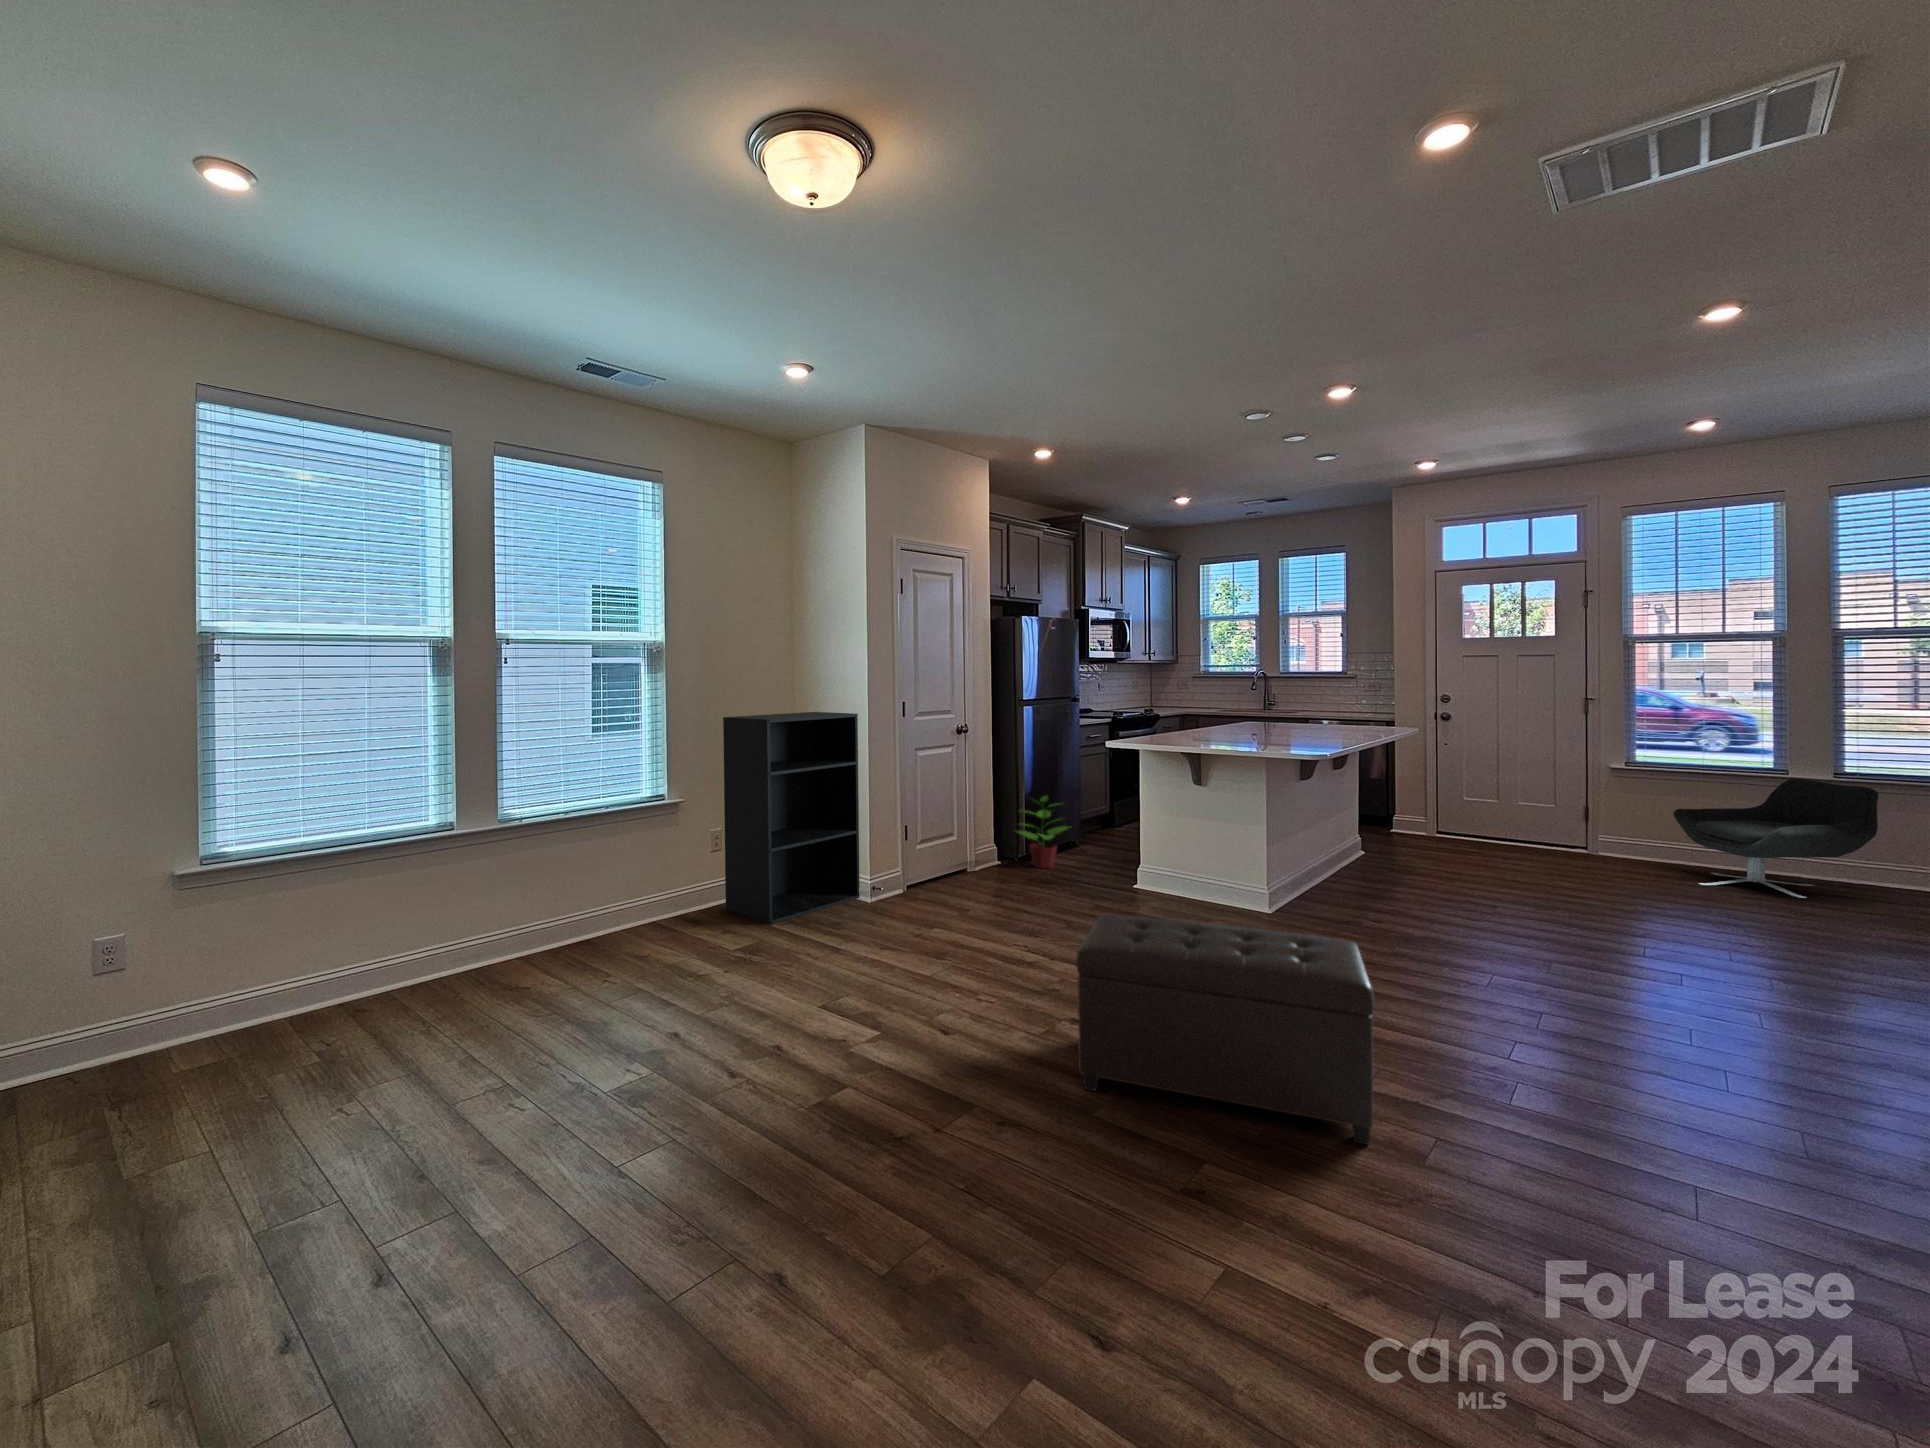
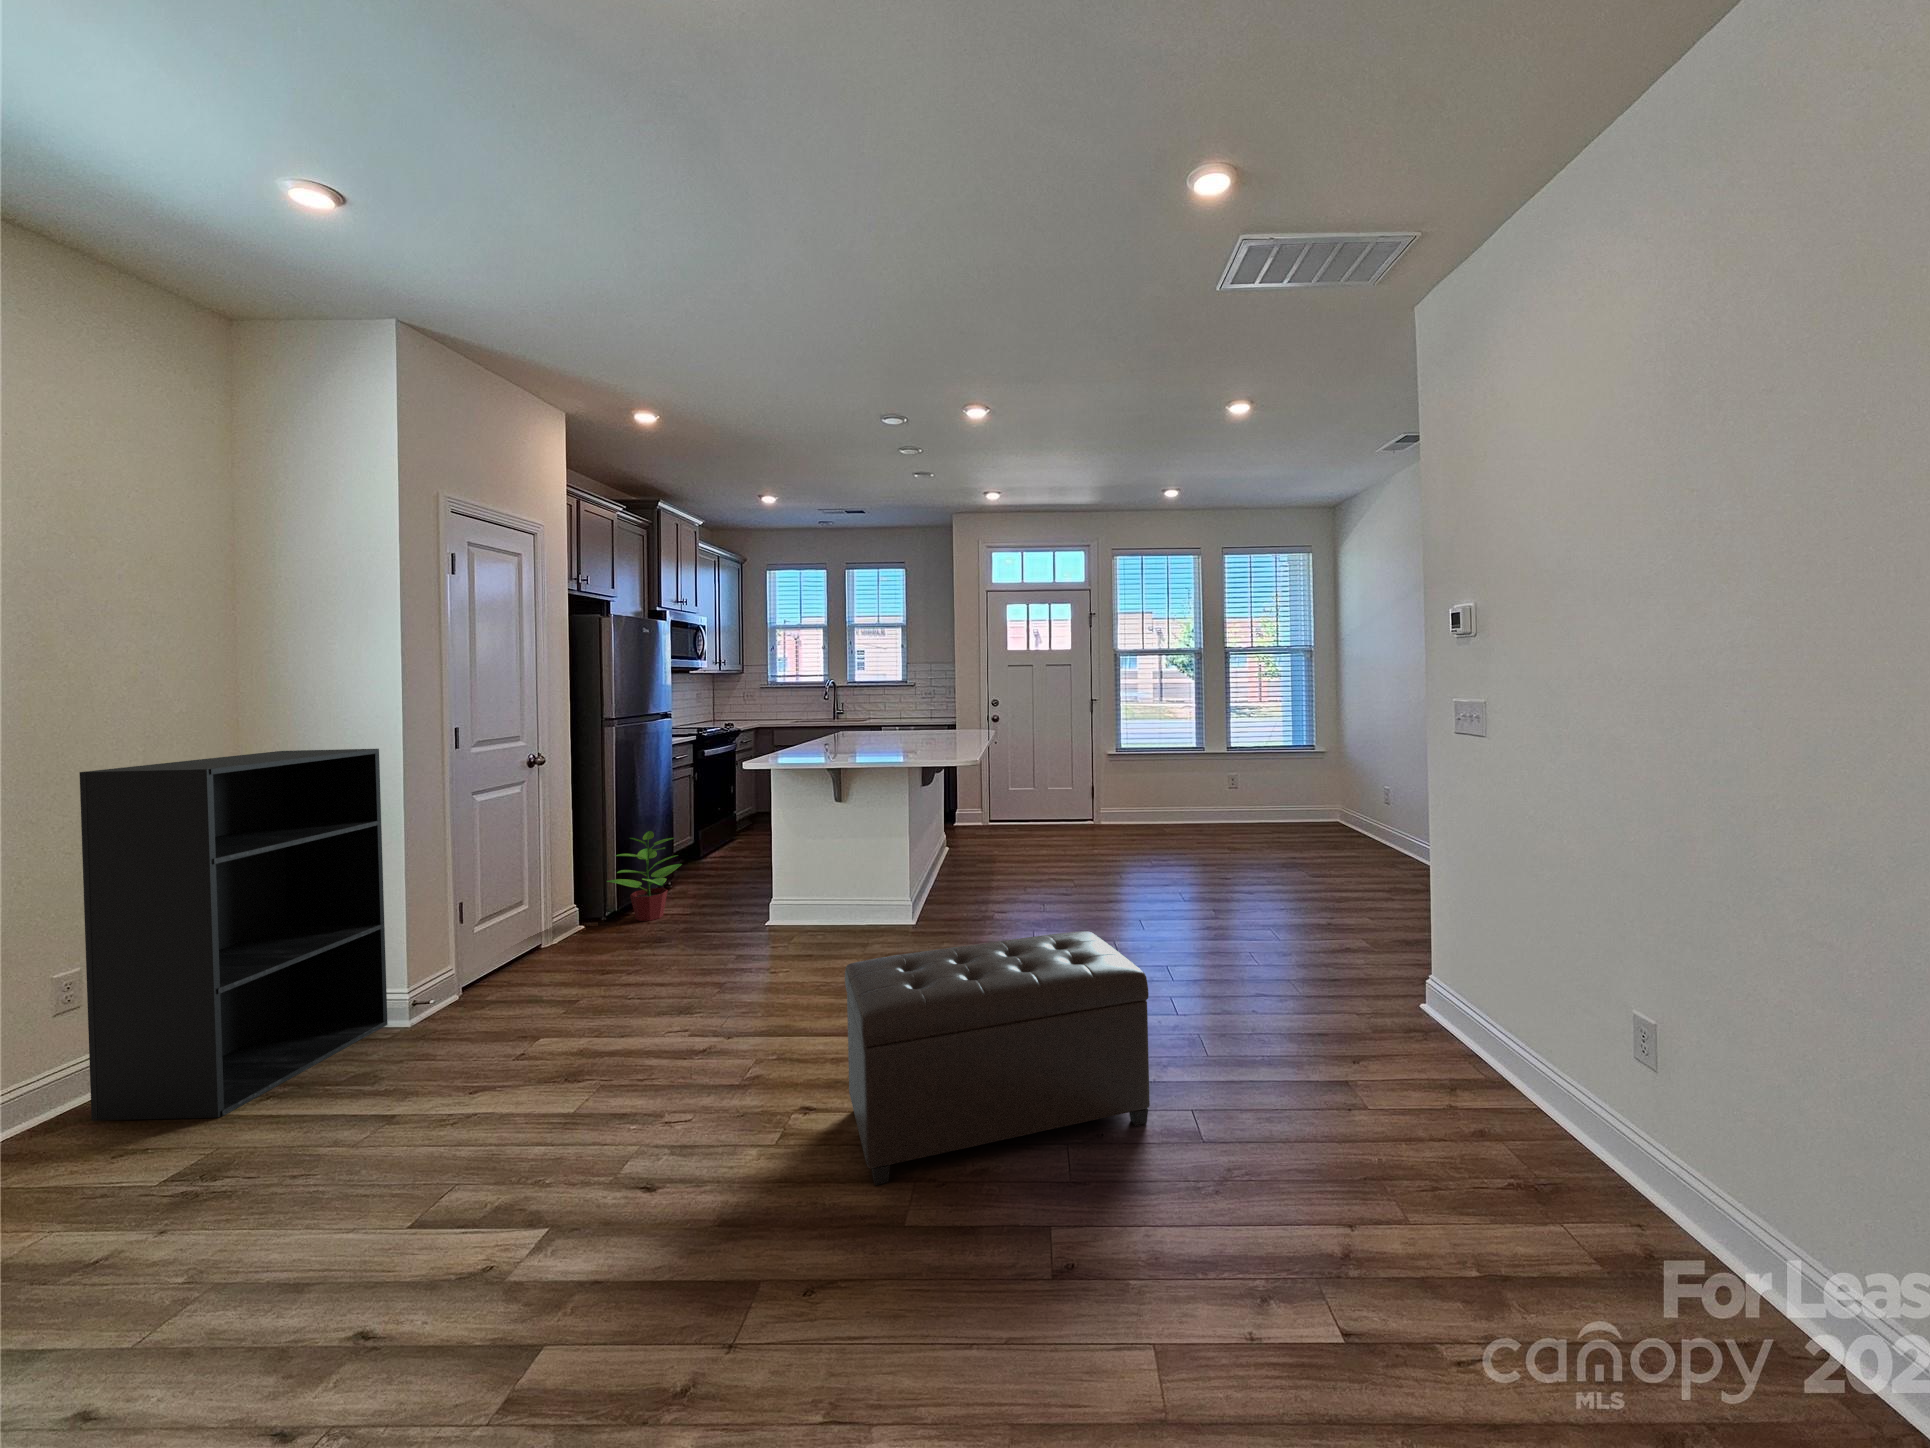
lounge chair: present [1674,778,1879,898] -> none [1145,747,1246,830]

